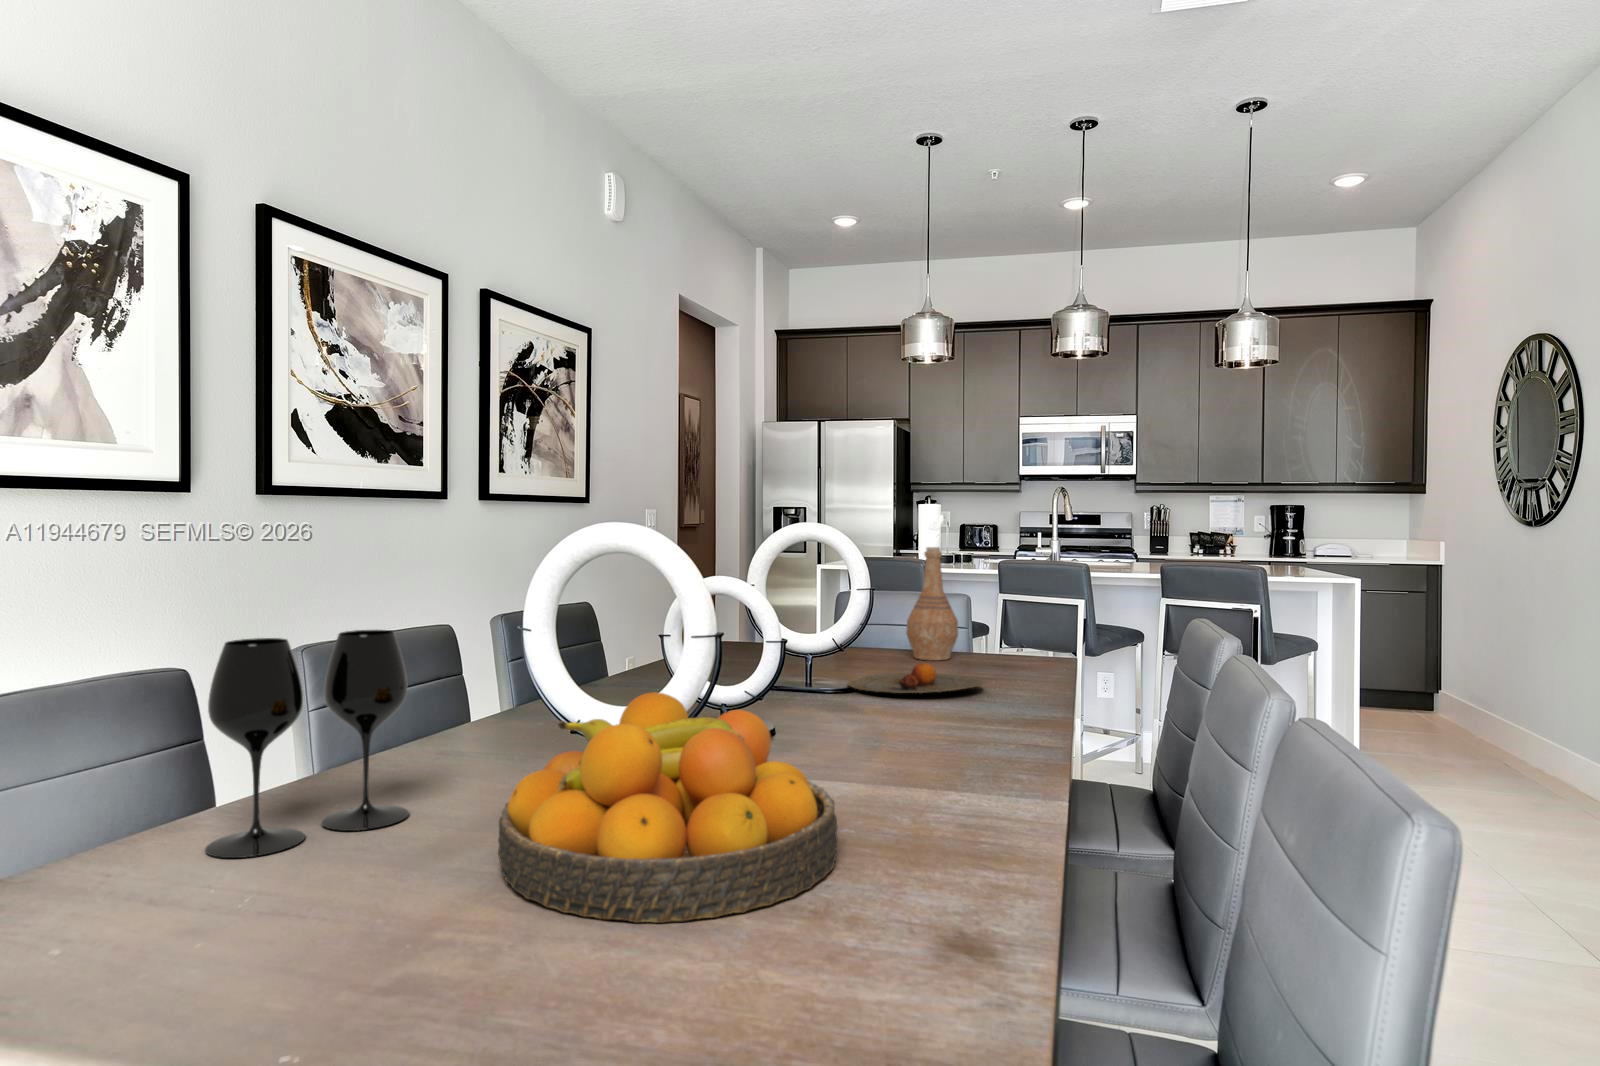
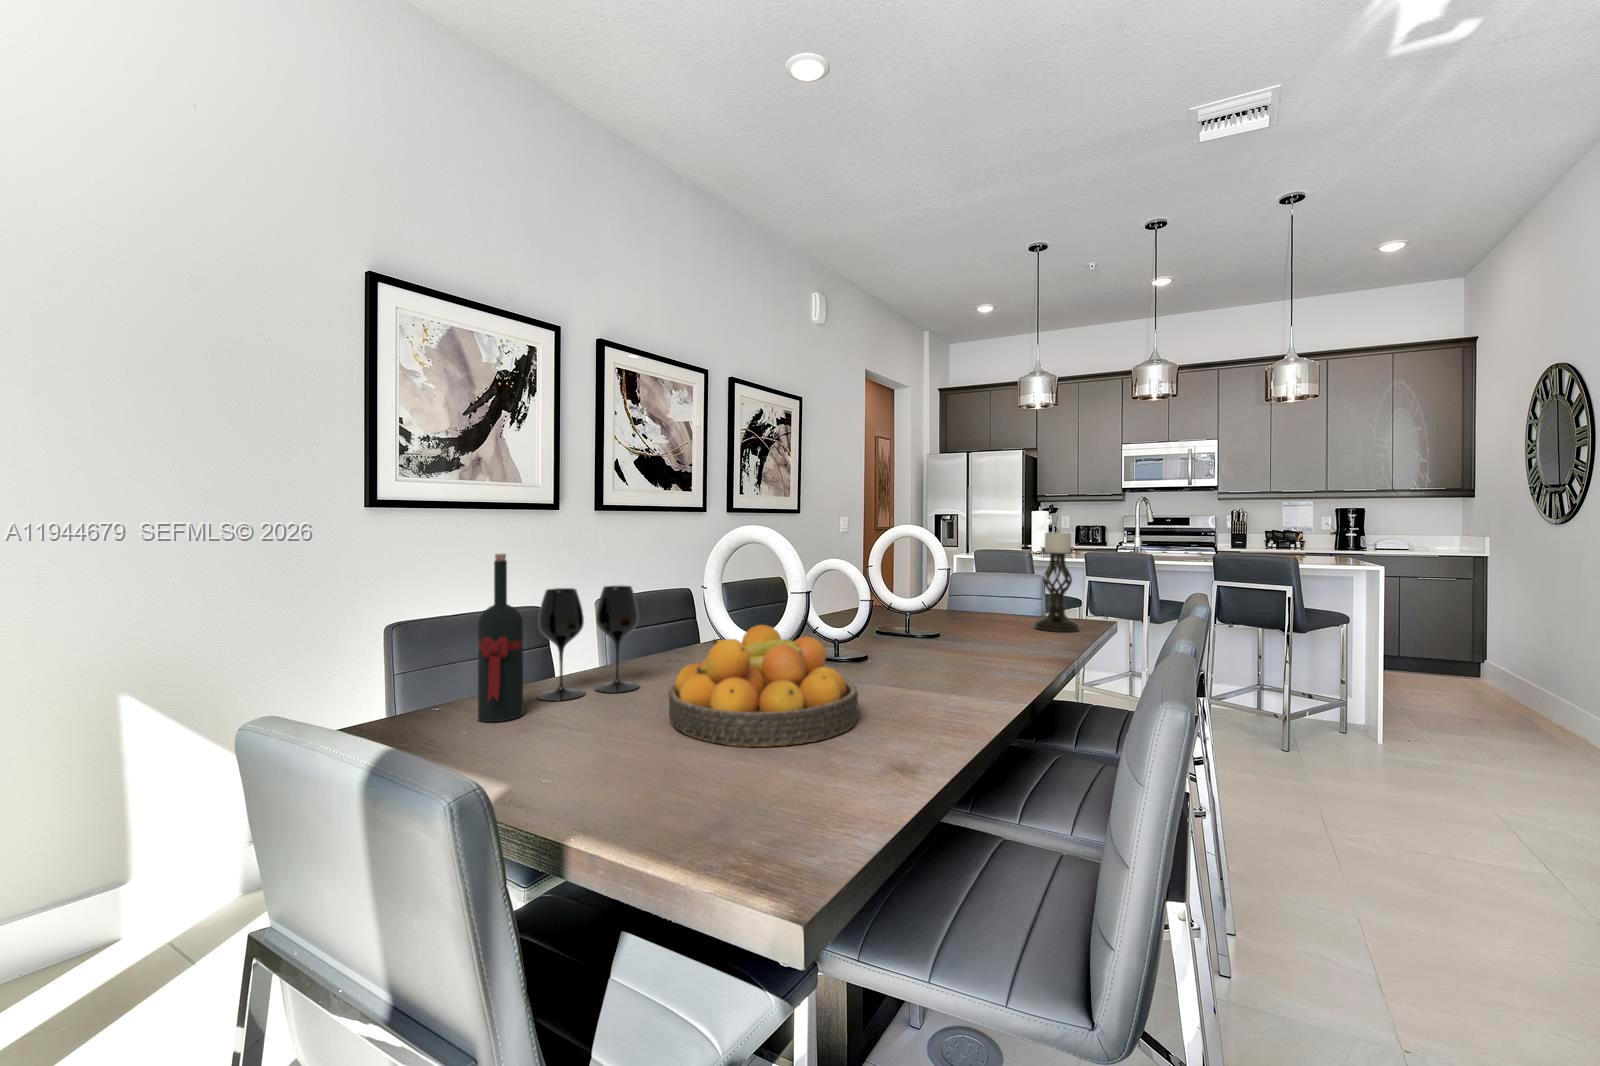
candle holder: none [979,528,1042,677] -> present [1034,529,1080,632]
vase: present [906,547,958,661] -> none [989,541,1026,619]
wine bottle: none [86,574,190,920] -> present [478,554,523,722]
plate: present [847,663,984,693] -> none [934,619,1027,638]

